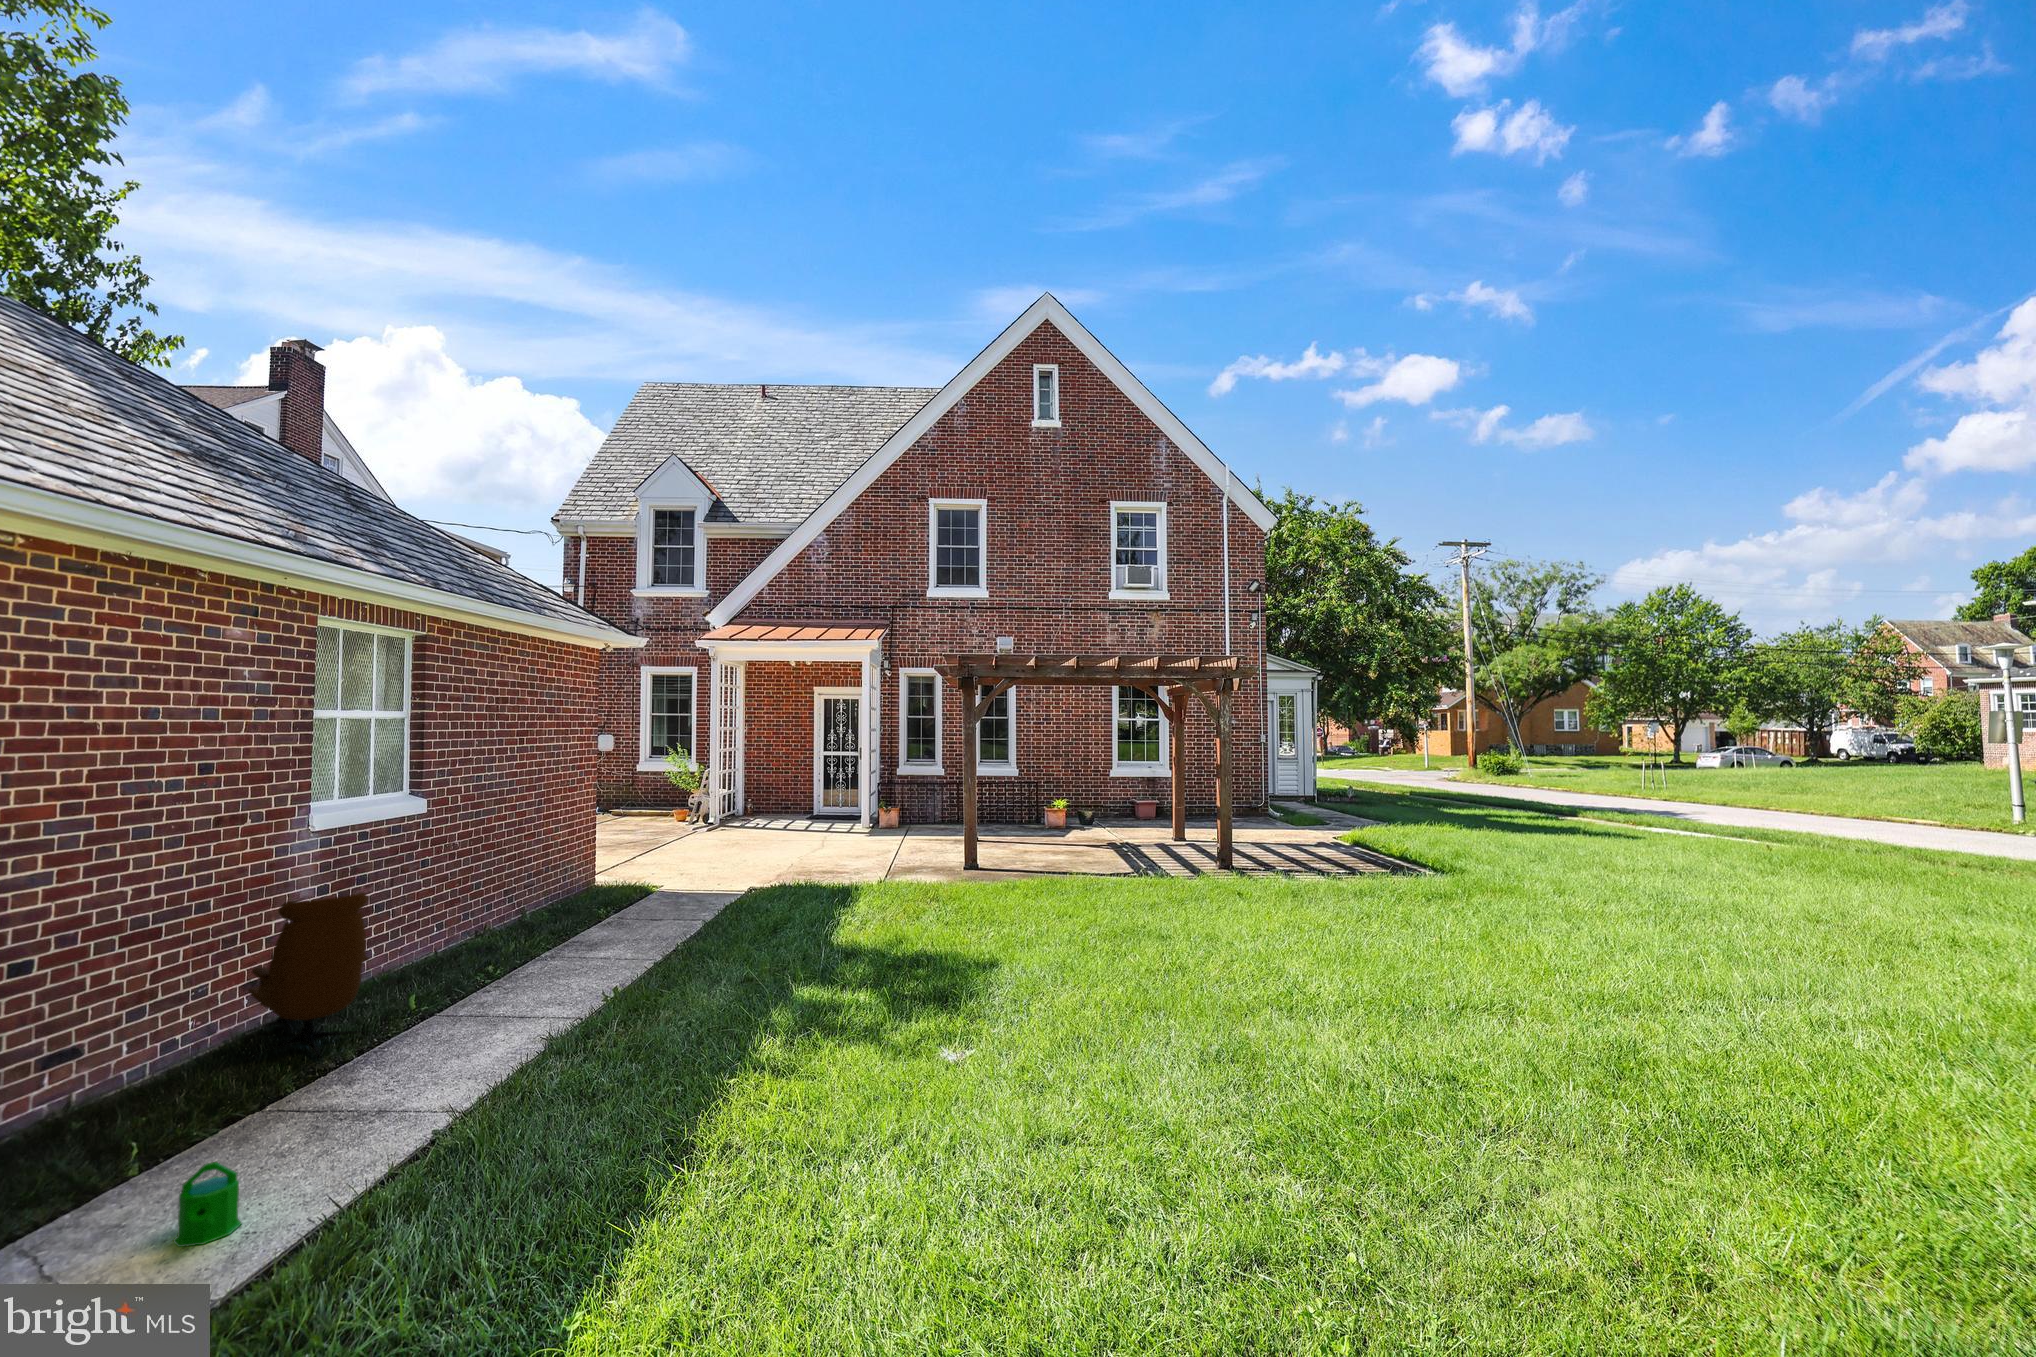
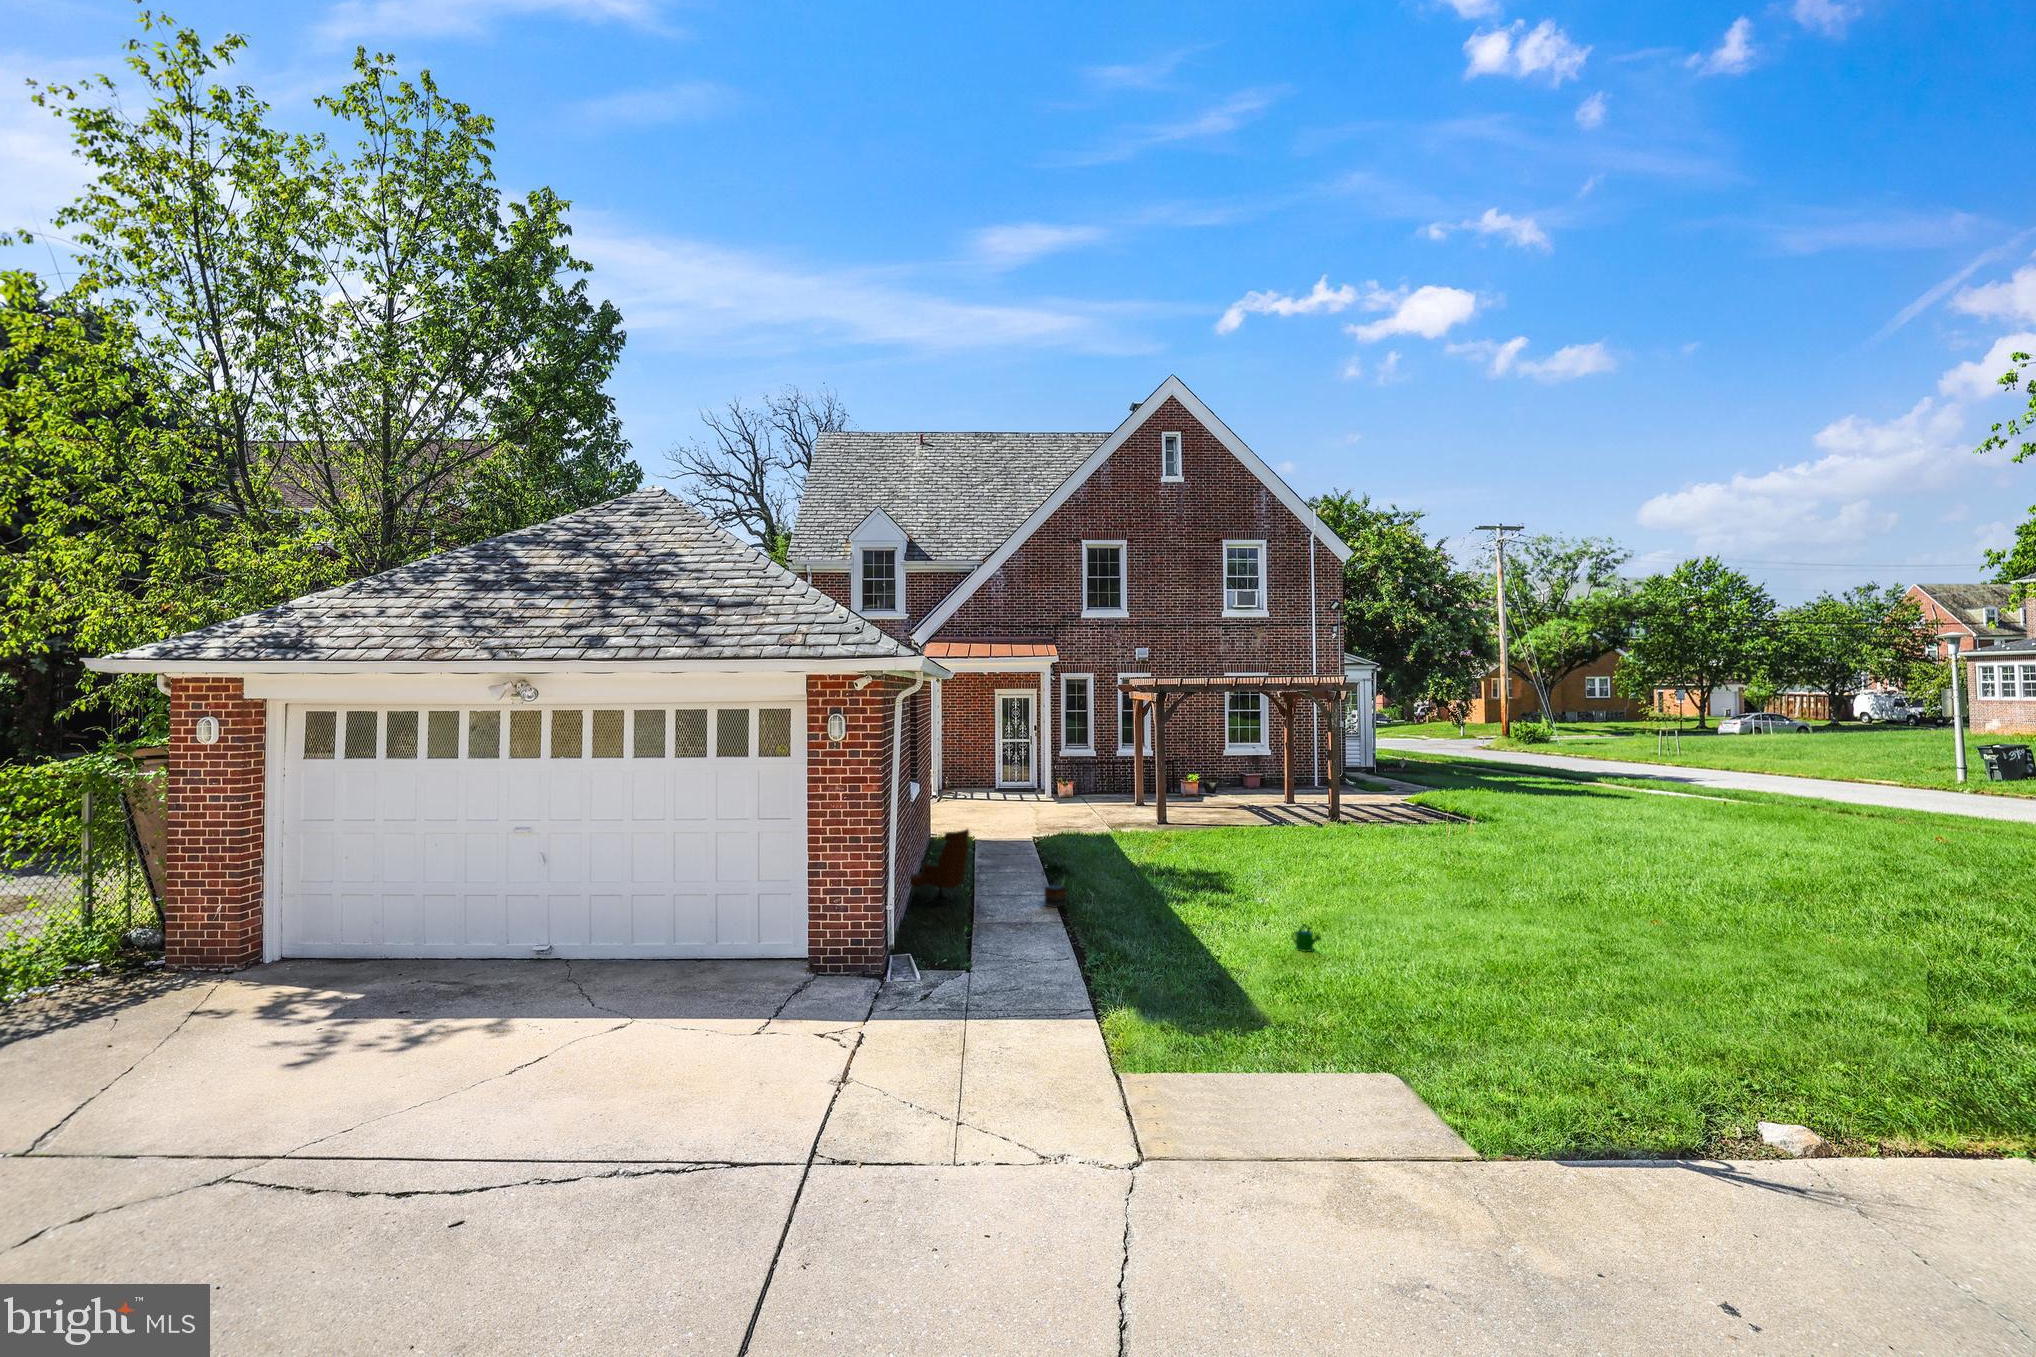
potted tree: none [501,967,573,1069] -> present [1042,864,1072,908]
watering can: present [173,1162,242,1247] -> present [1292,924,1321,952]

